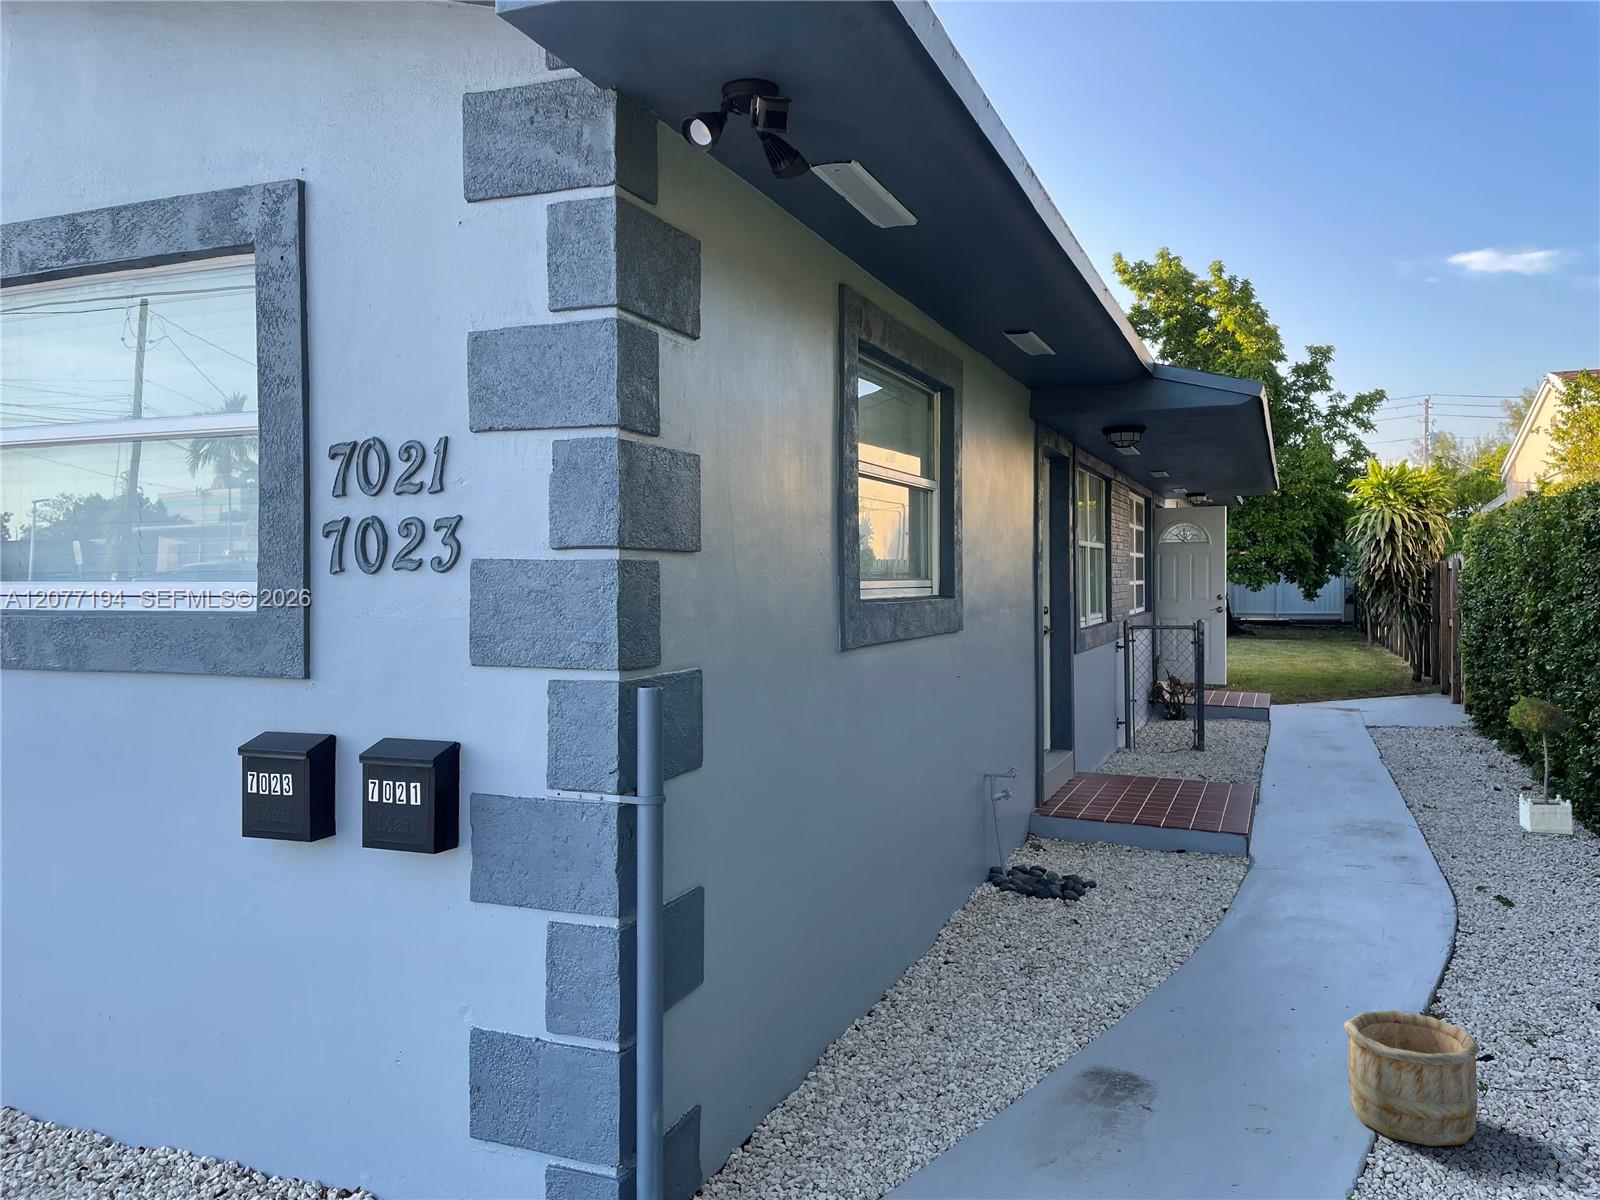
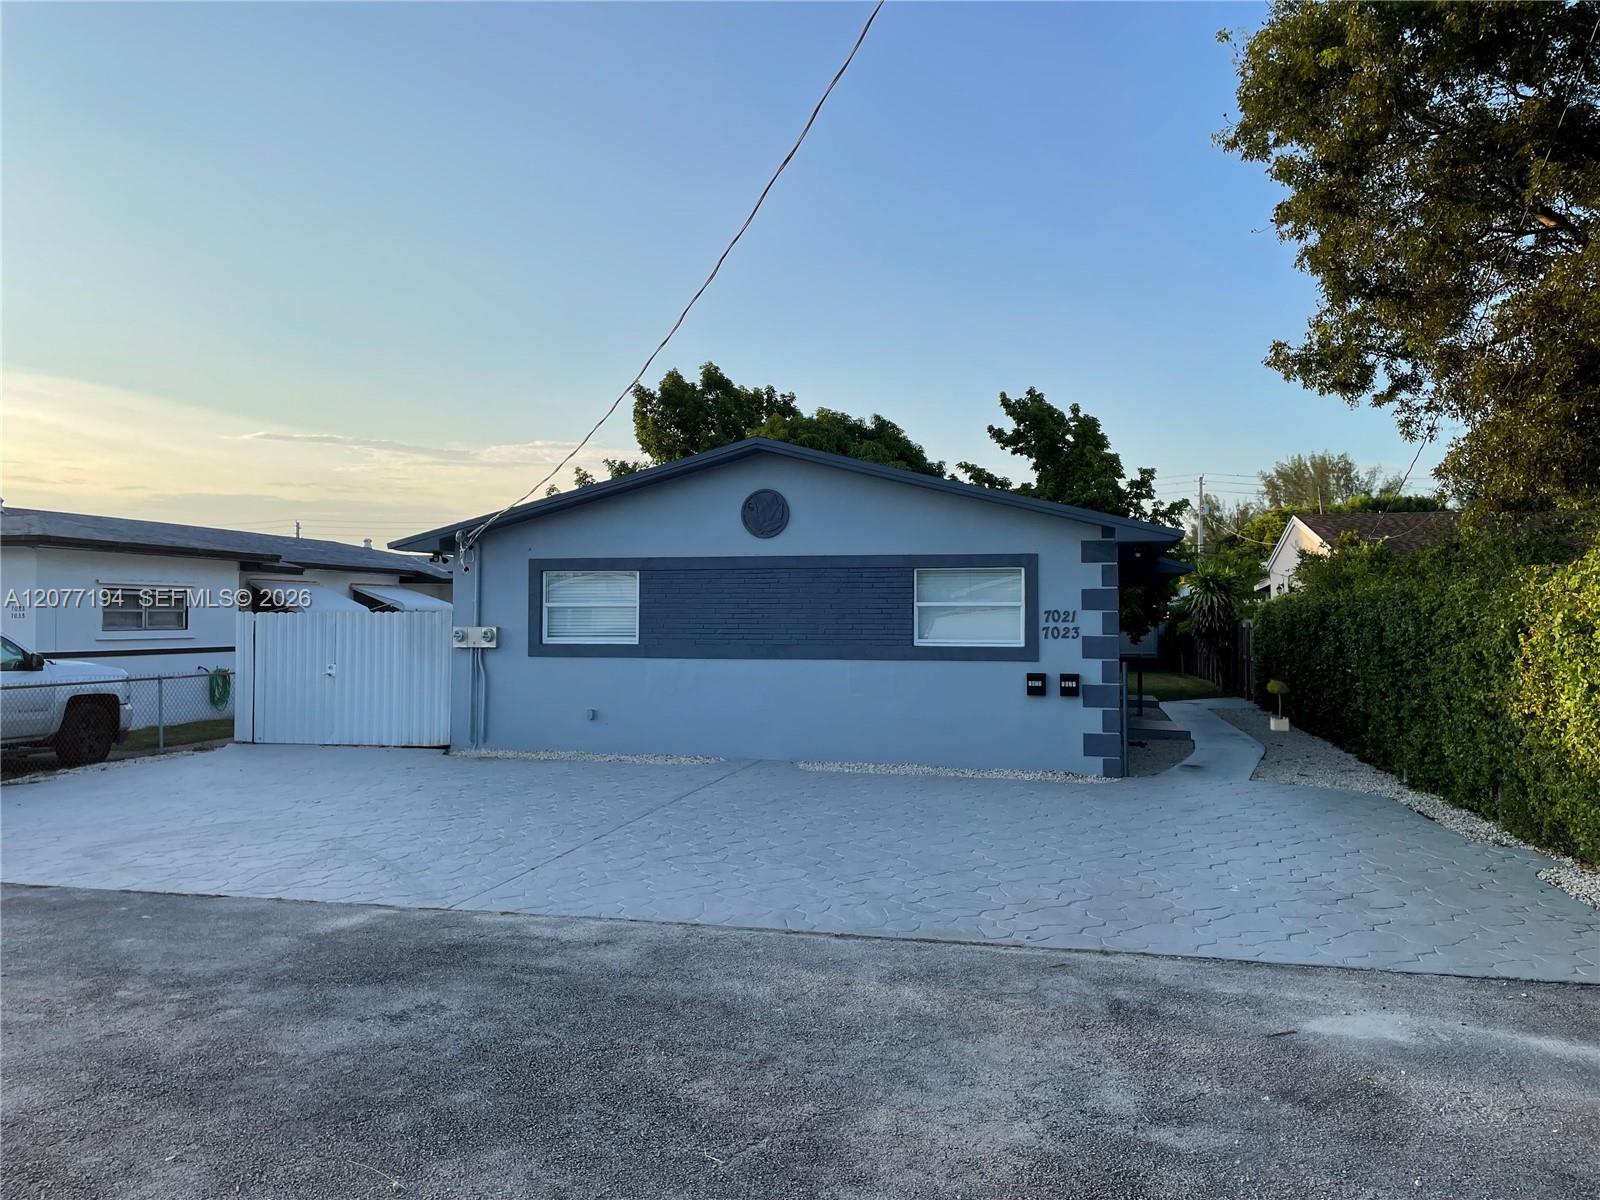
wooden bucket: present [1344,1010,1480,1146] -> none [1237,745,1267,769]

